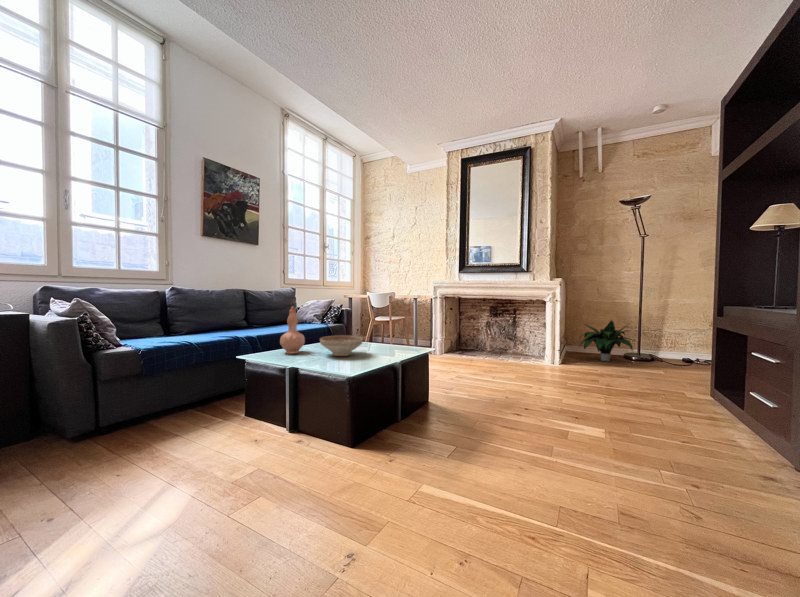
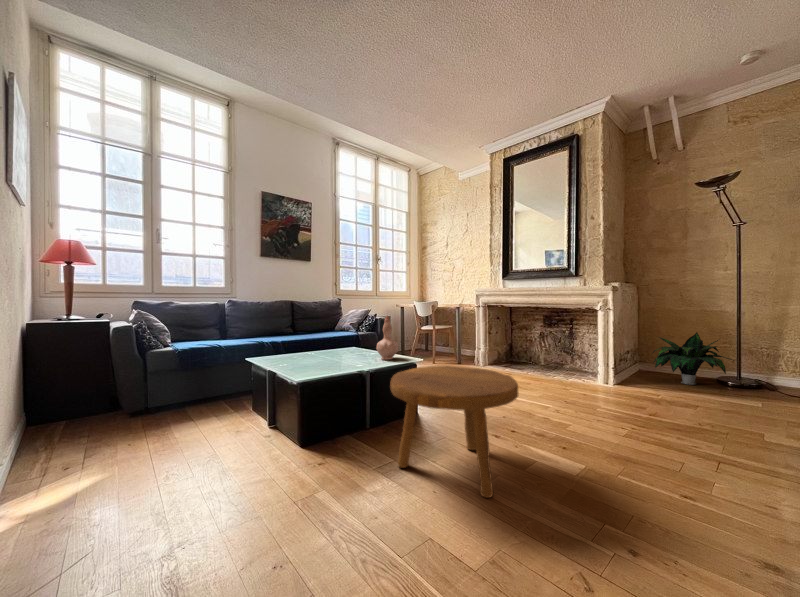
vase: present [280,306,305,354] -> present [376,316,398,360]
decorative bowl: present [320,335,363,356] -> none [310,343,350,362]
footstool: none [447,353,571,467] -> present [391,366,518,498]

